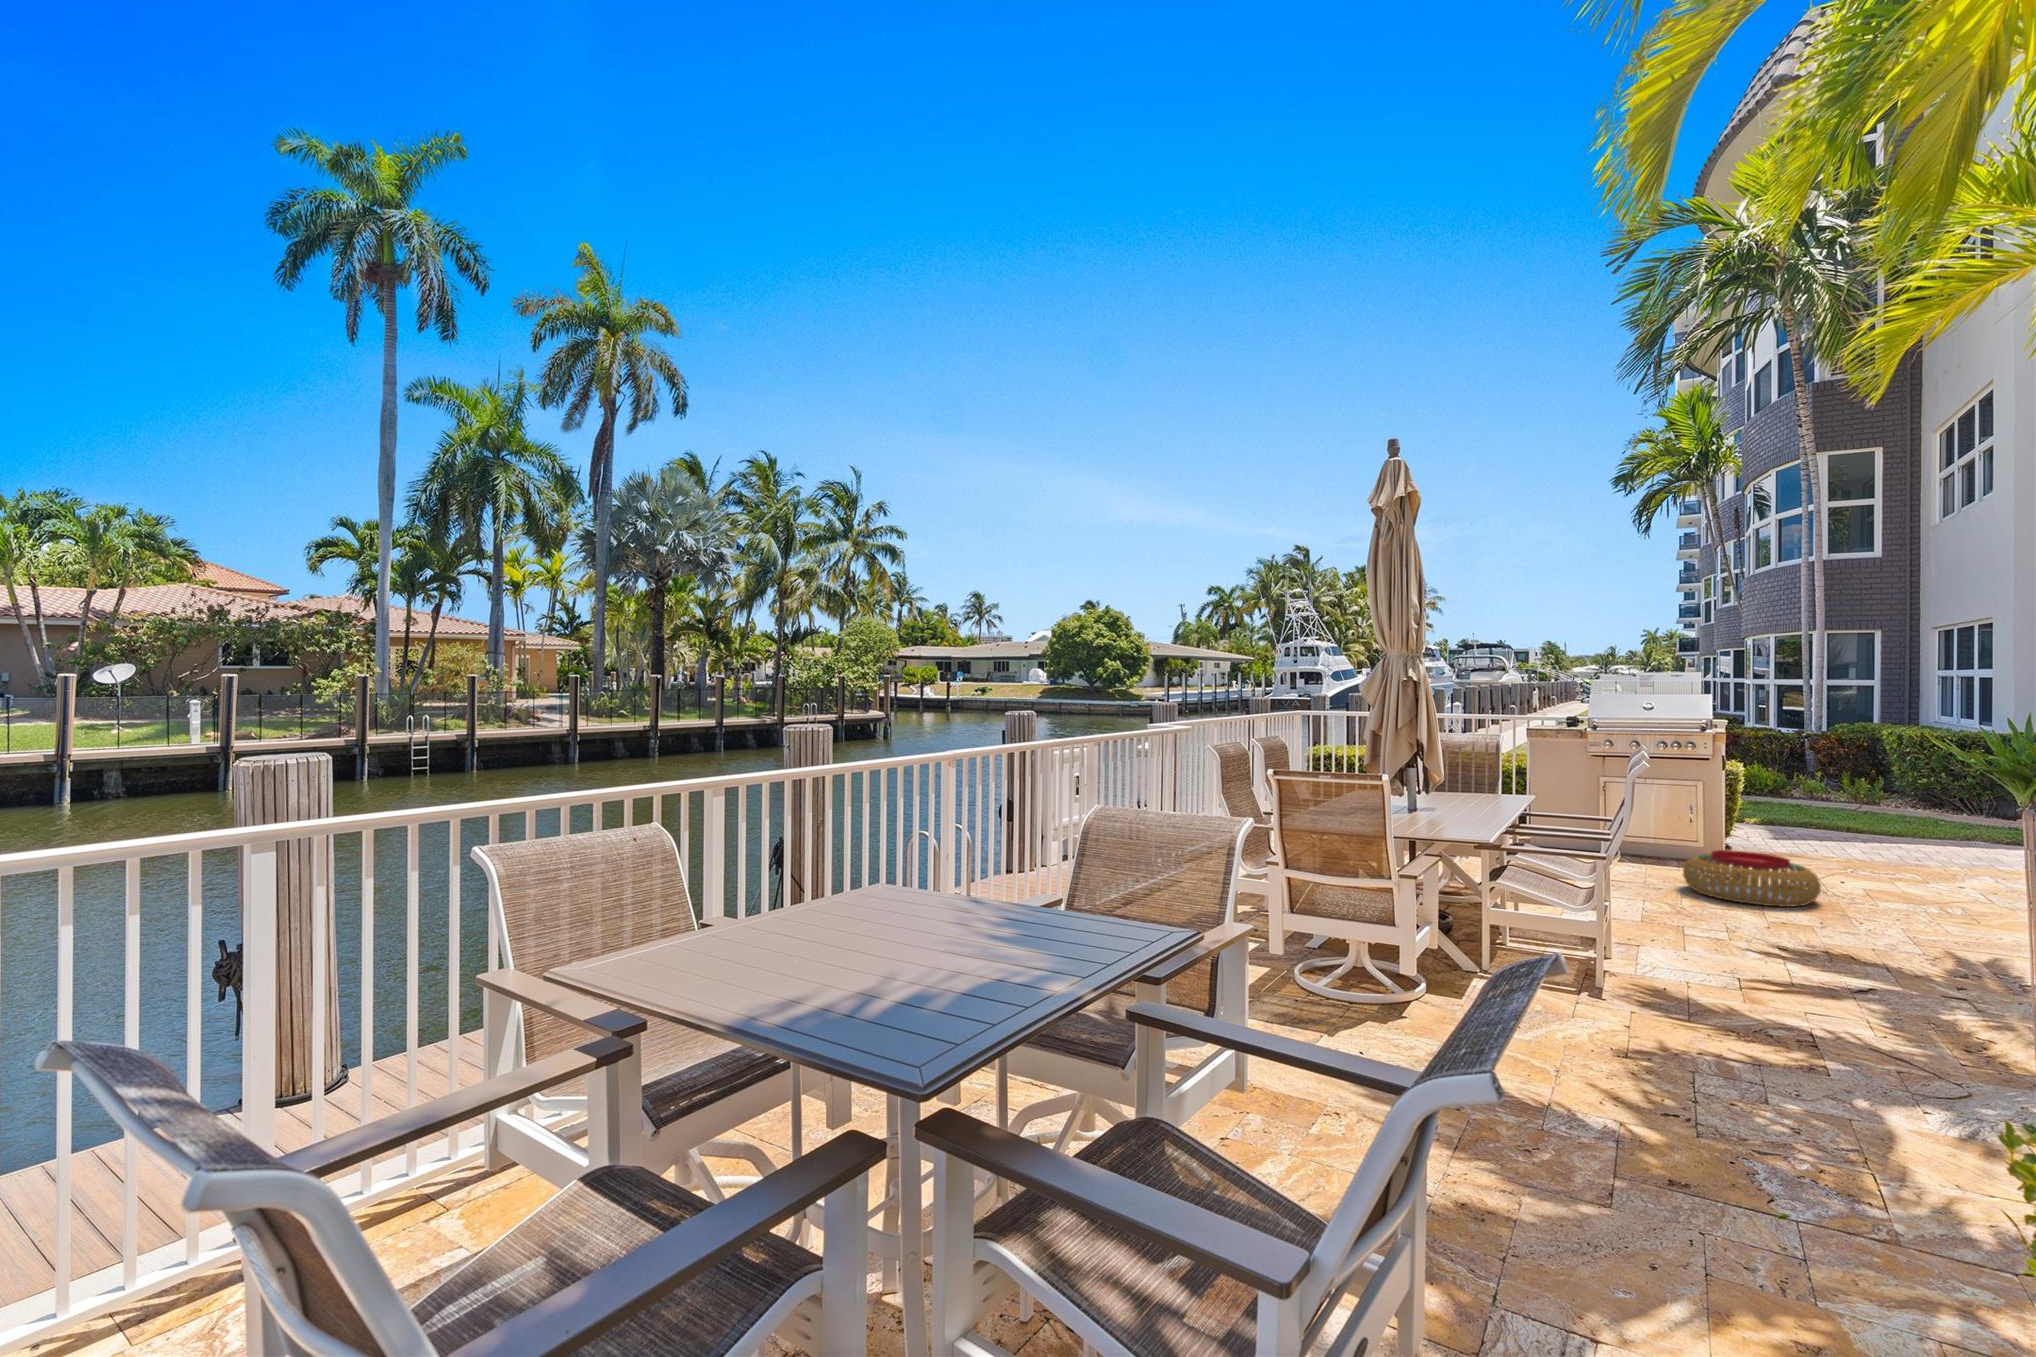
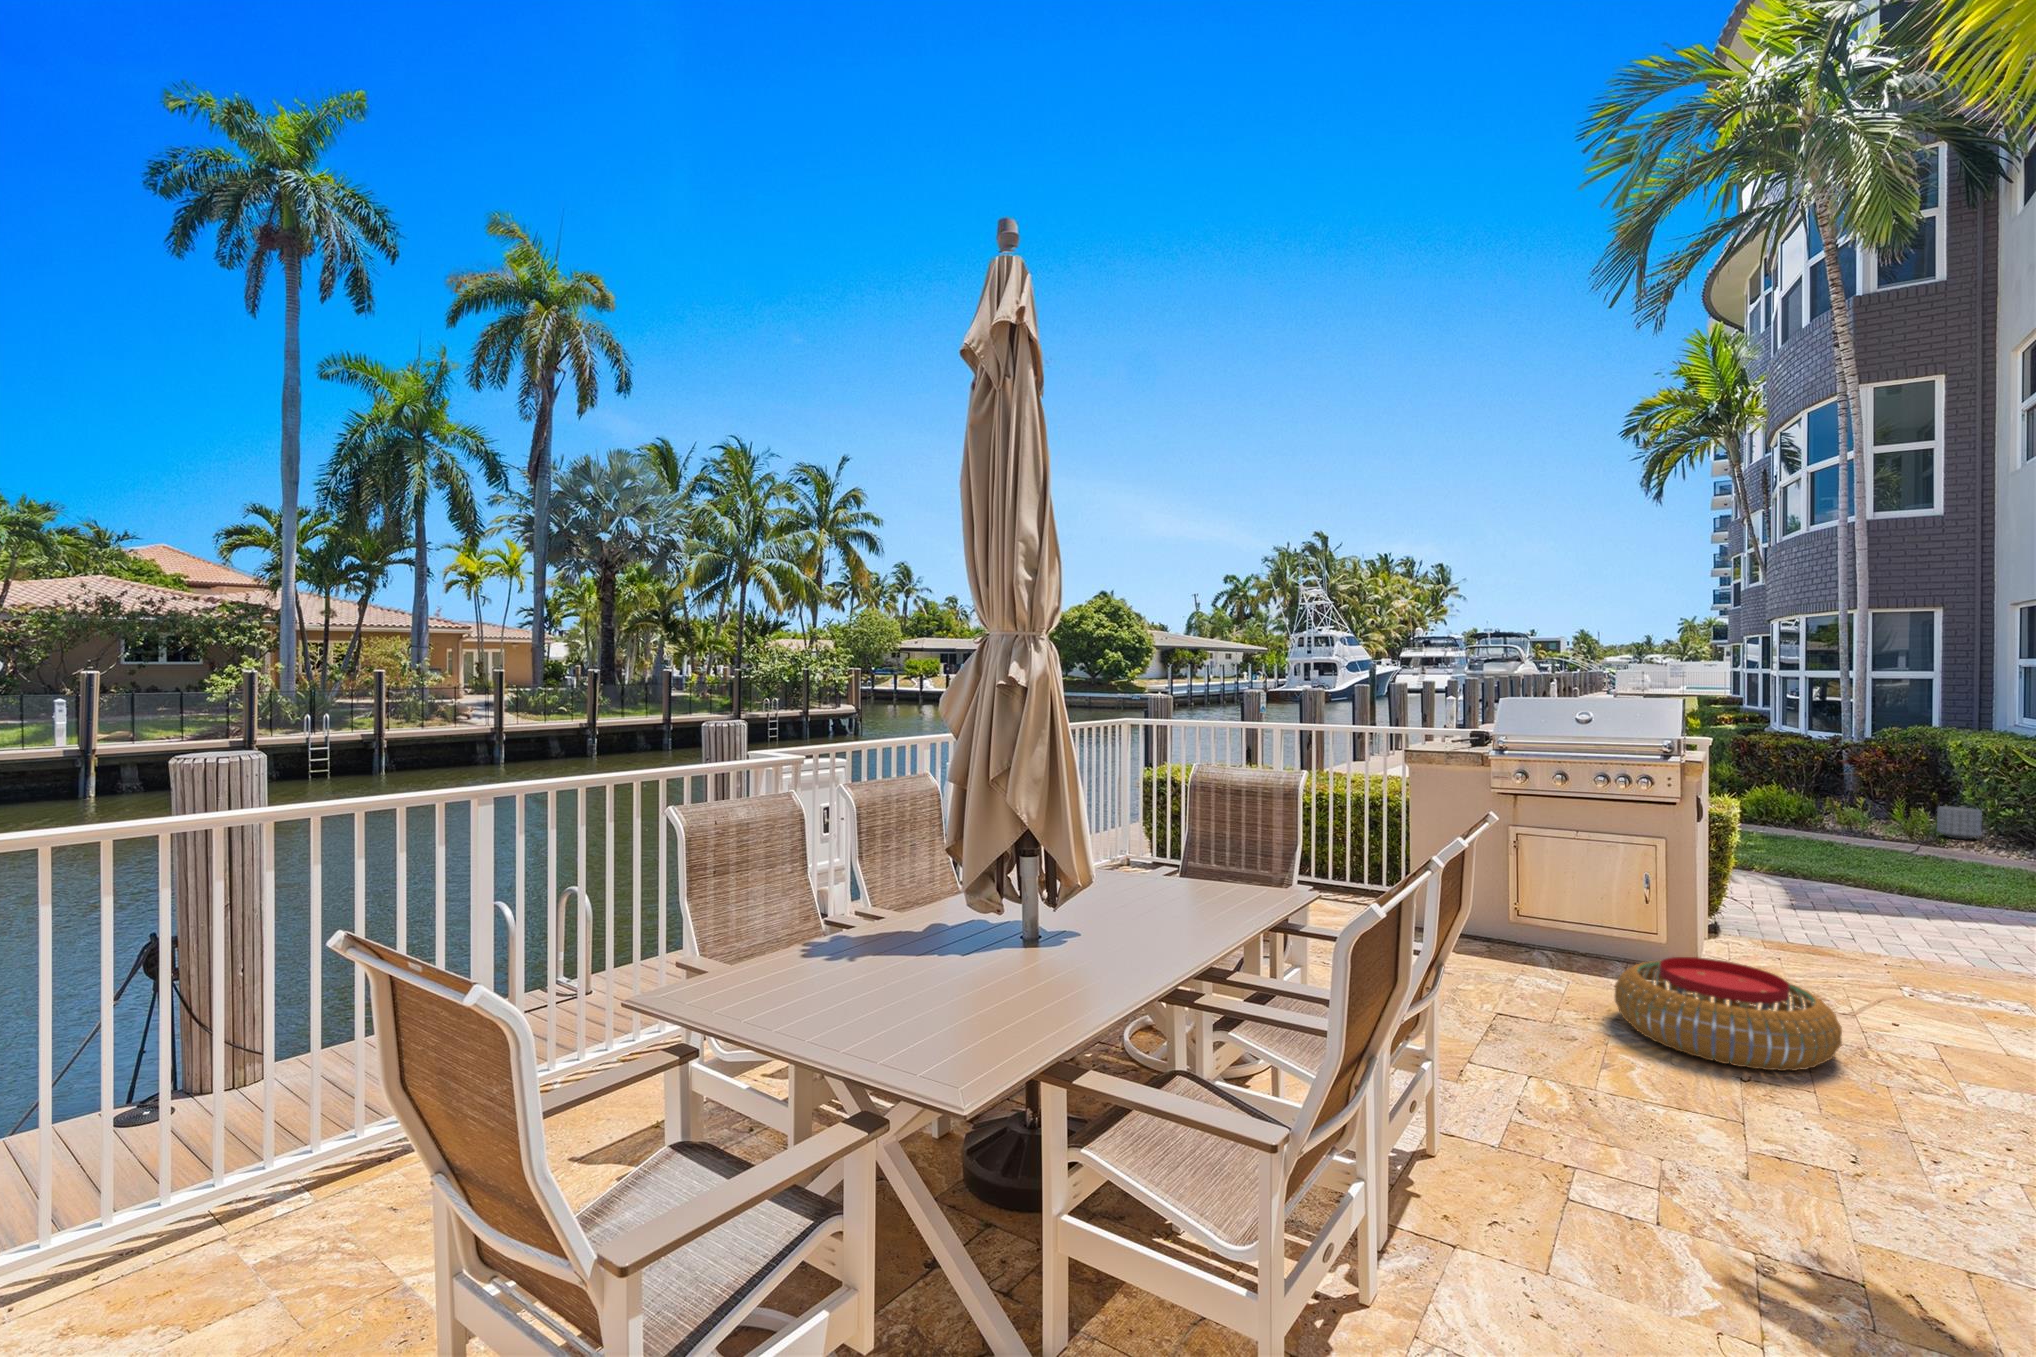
planter: none [1876,781,1909,805] -> present [1937,806,1982,840]

